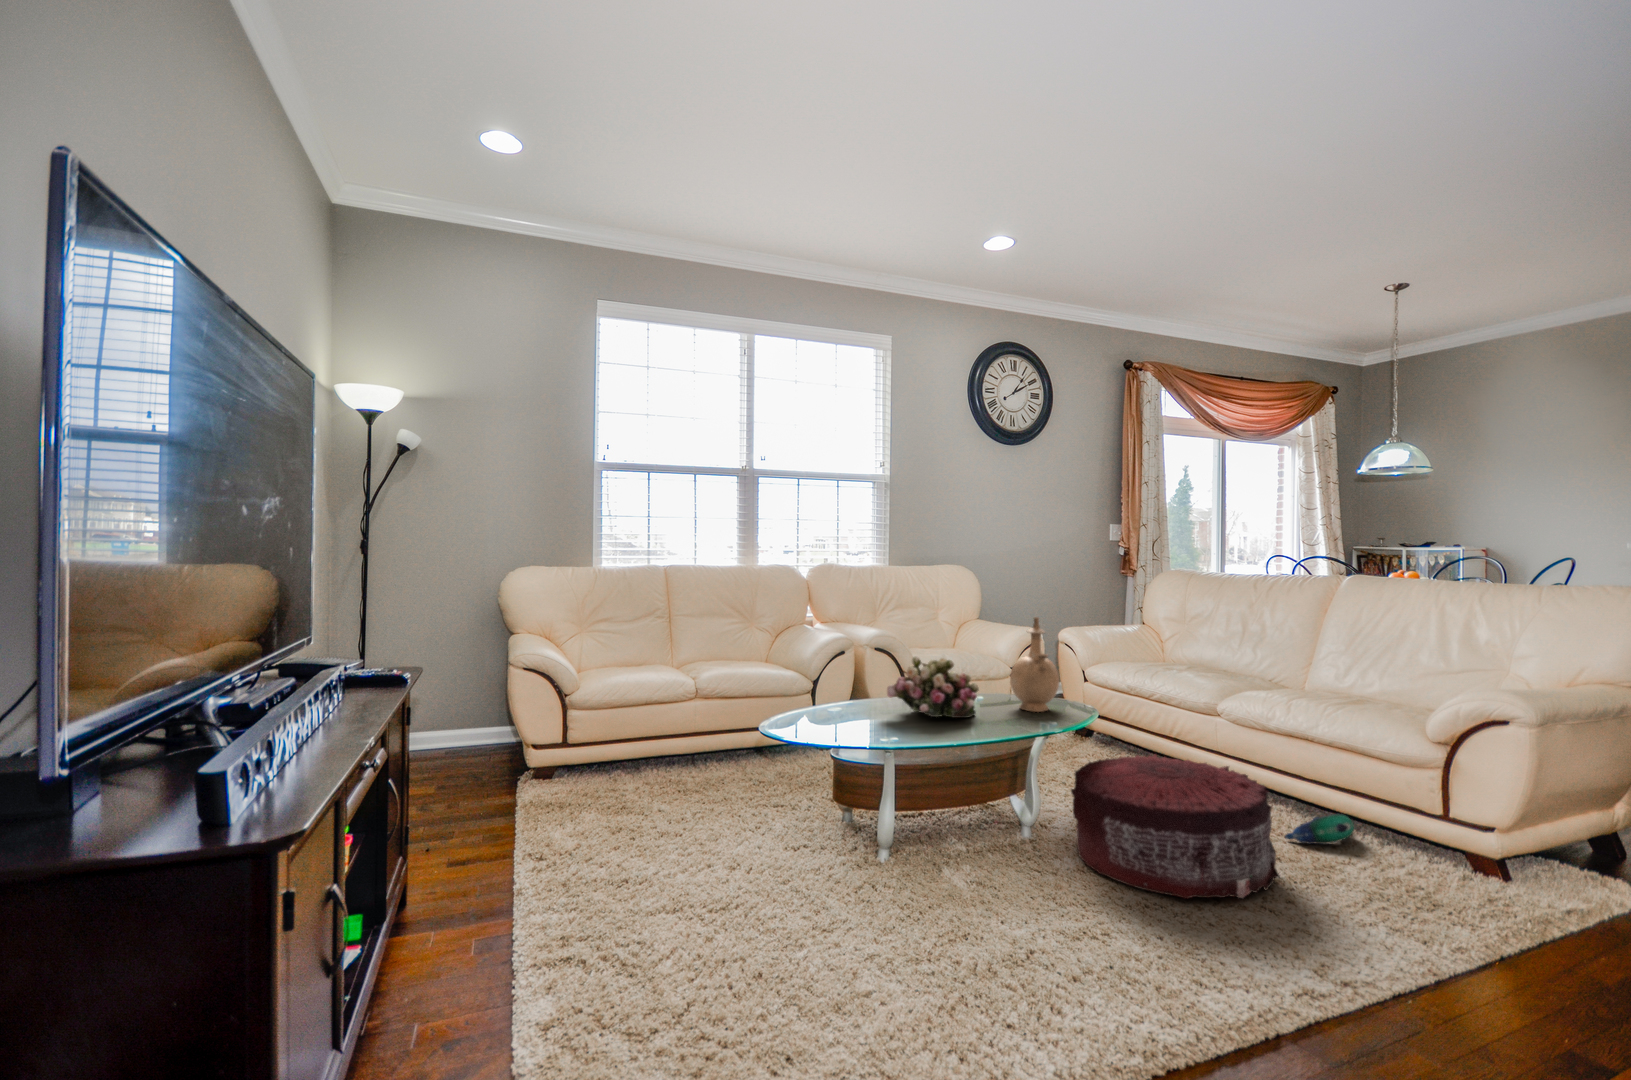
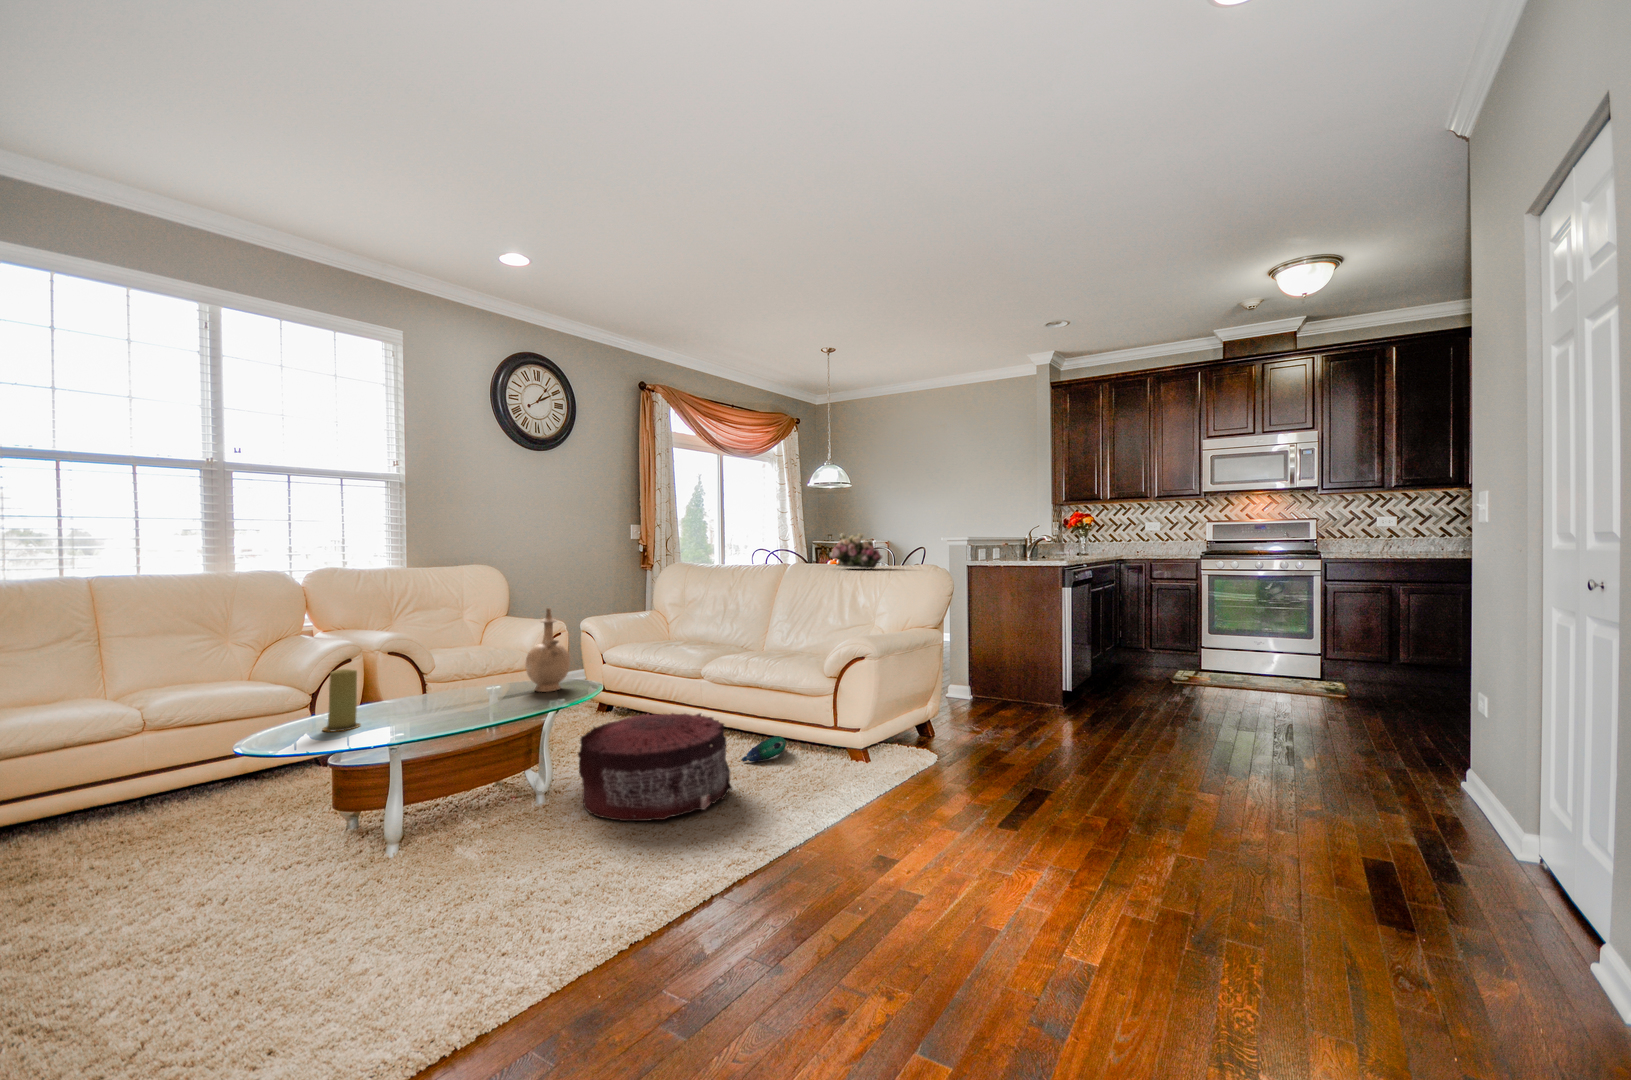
flower arrangement: present [887,656,979,718] -> present [830,534,882,568]
candle: none [824,664,856,725] -> present [323,669,360,731]

